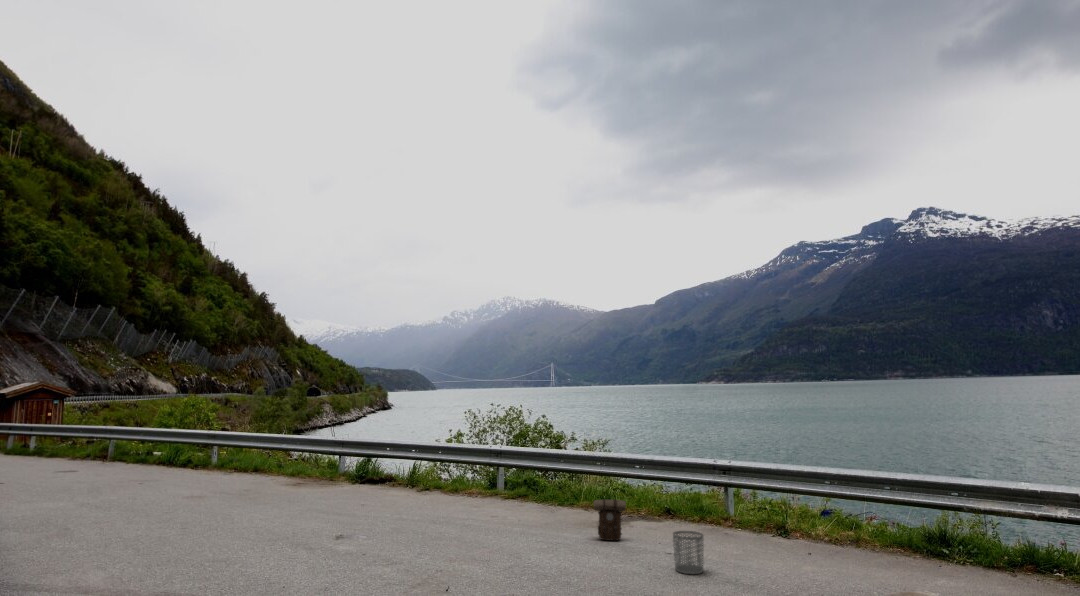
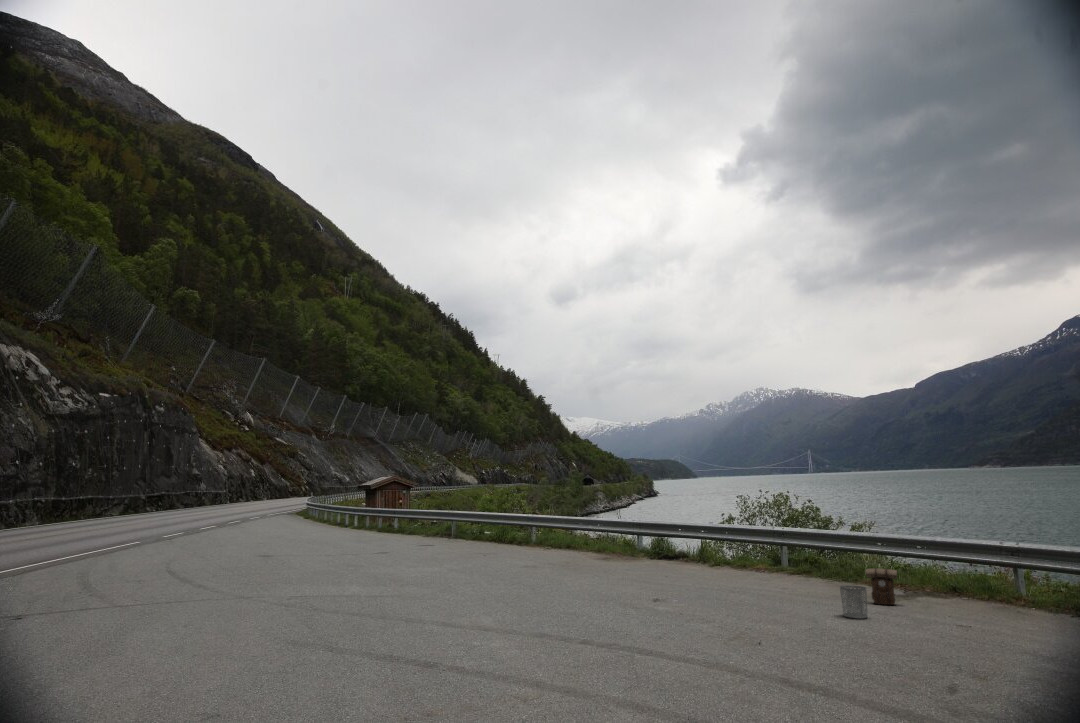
waste bin: present [673,531,703,574] -> present [840,585,868,619]

